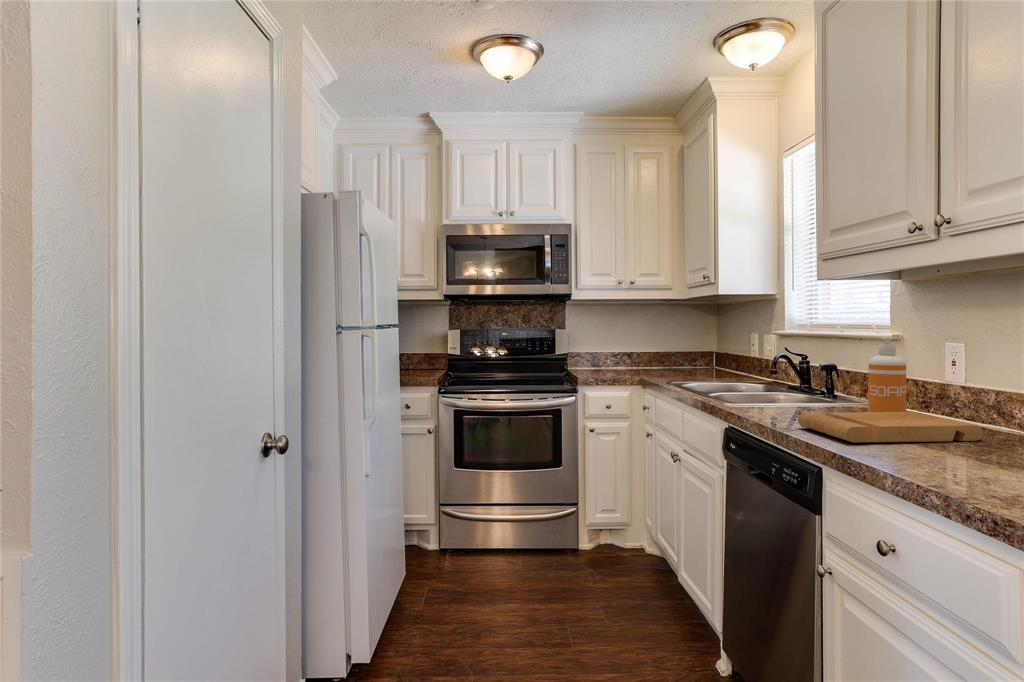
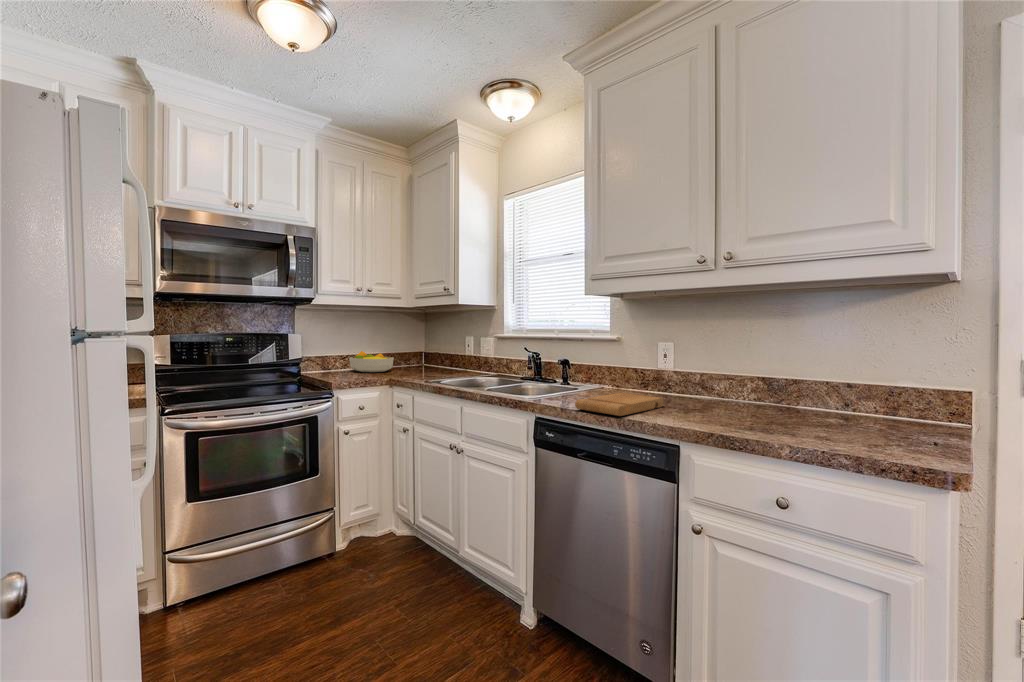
soap dispenser: present [868,337,906,412] -> none [588,344,609,396]
fruit bowl: none [625,350,670,372] -> present [349,351,394,372]

